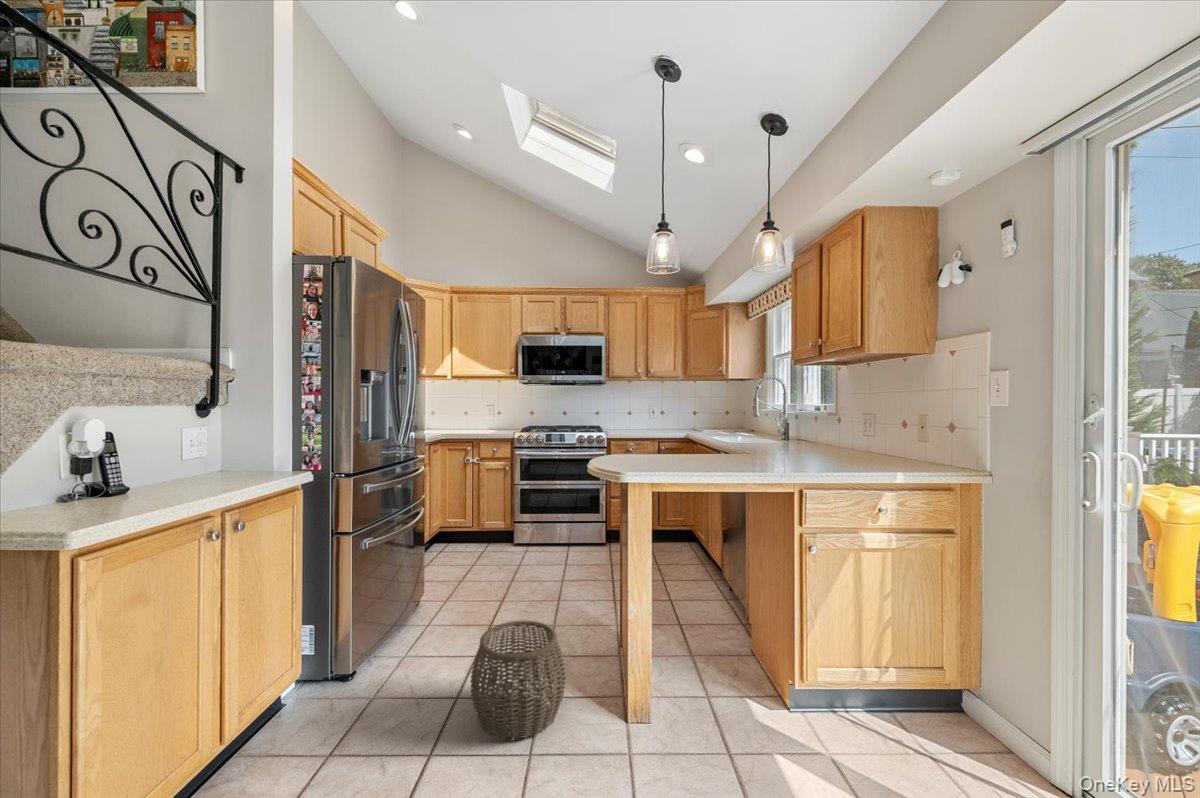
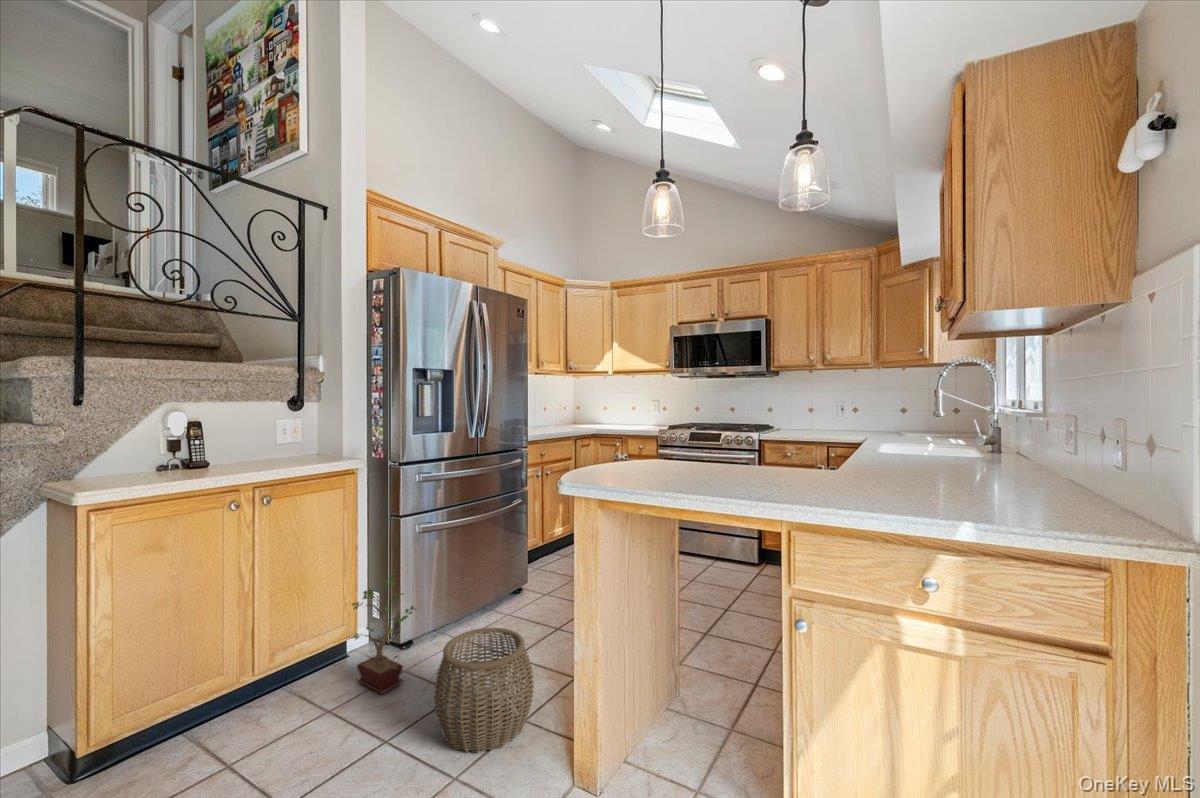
potted plant: none [316,594,426,728] -> present [352,575,416,694]

